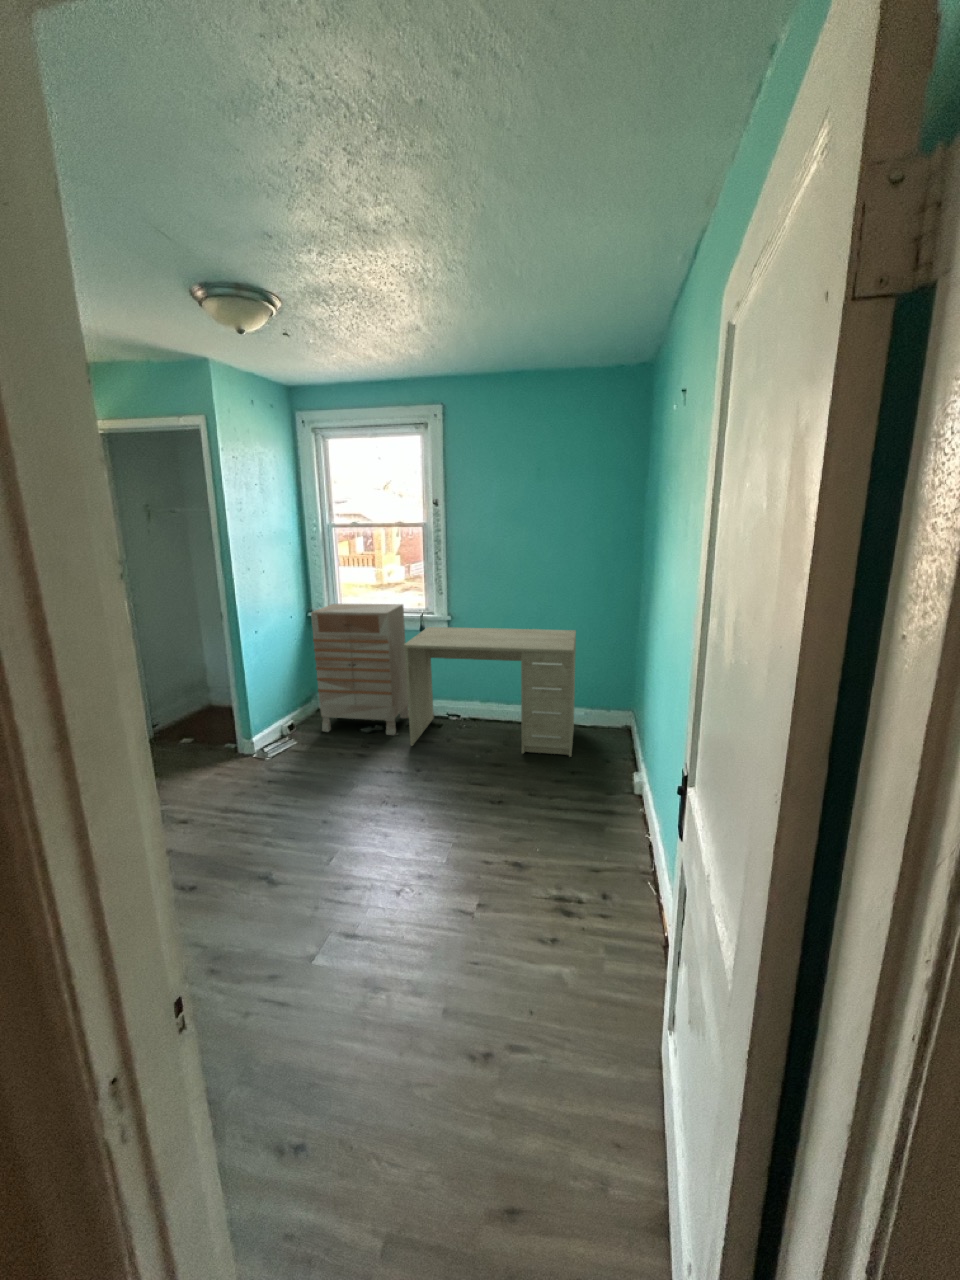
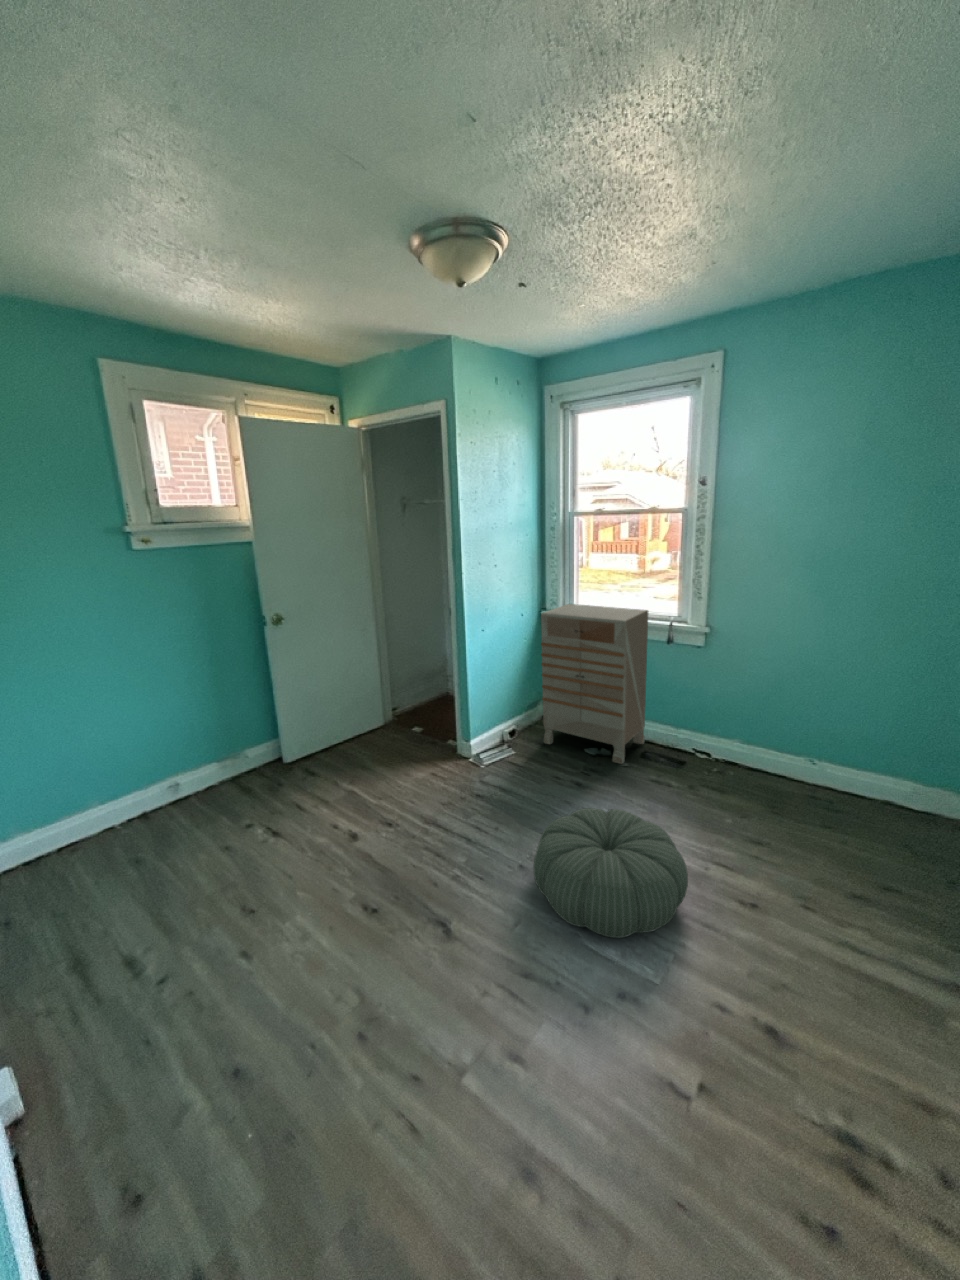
desk: present [403,627,576,757] -> none [639,640,908,856]
pouf: none [339,758,457,847] -> present [534,808,688,938]

